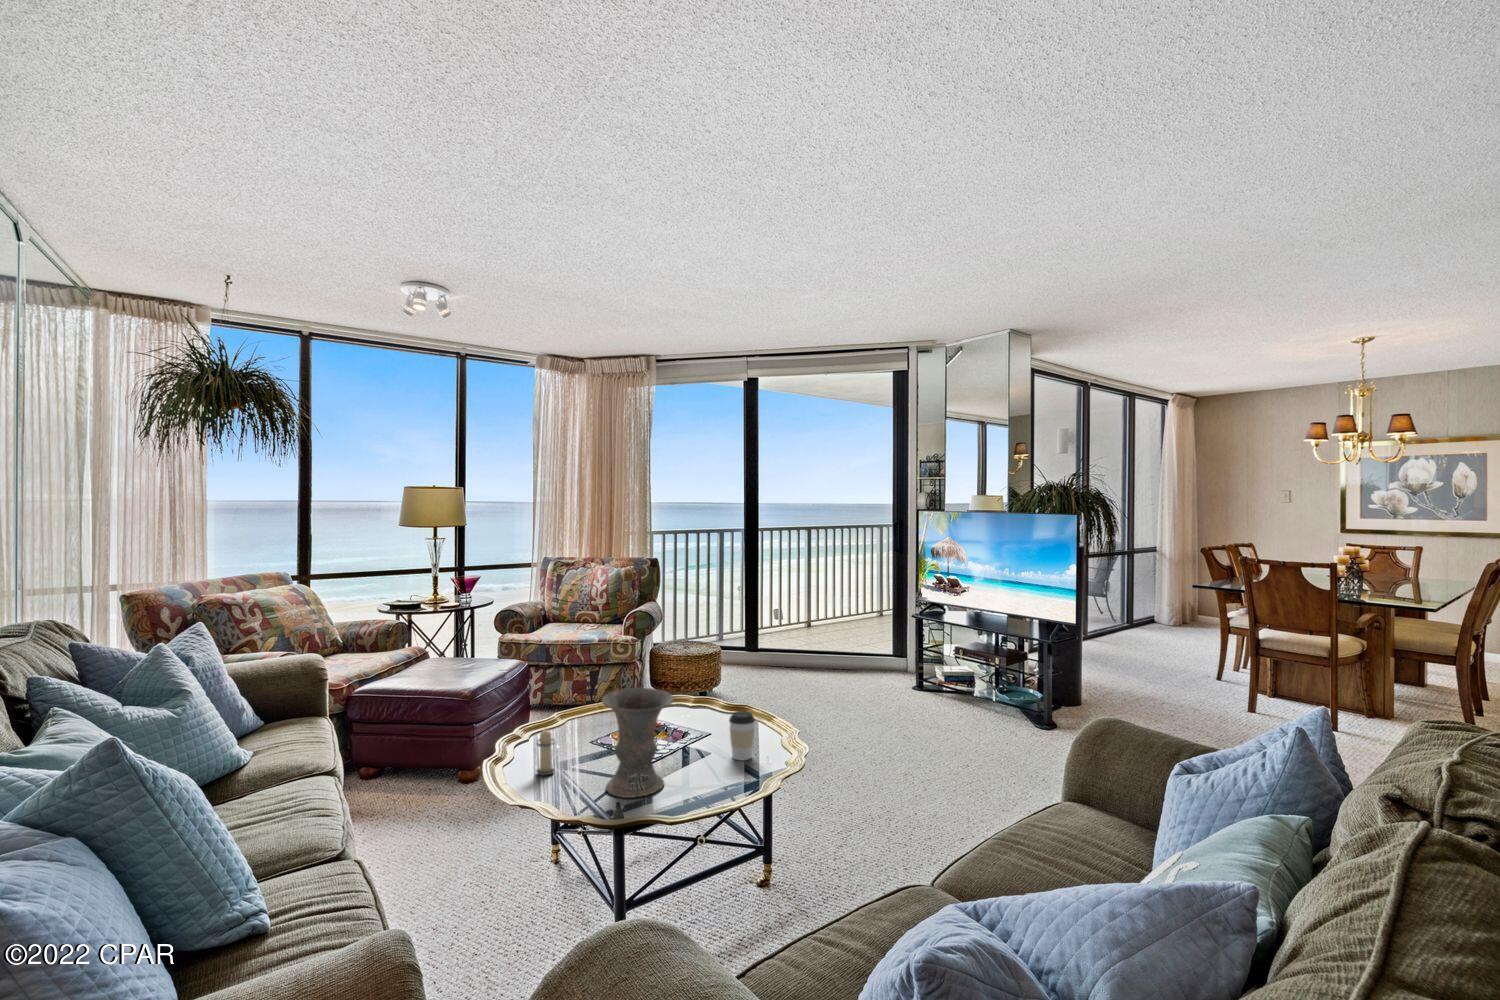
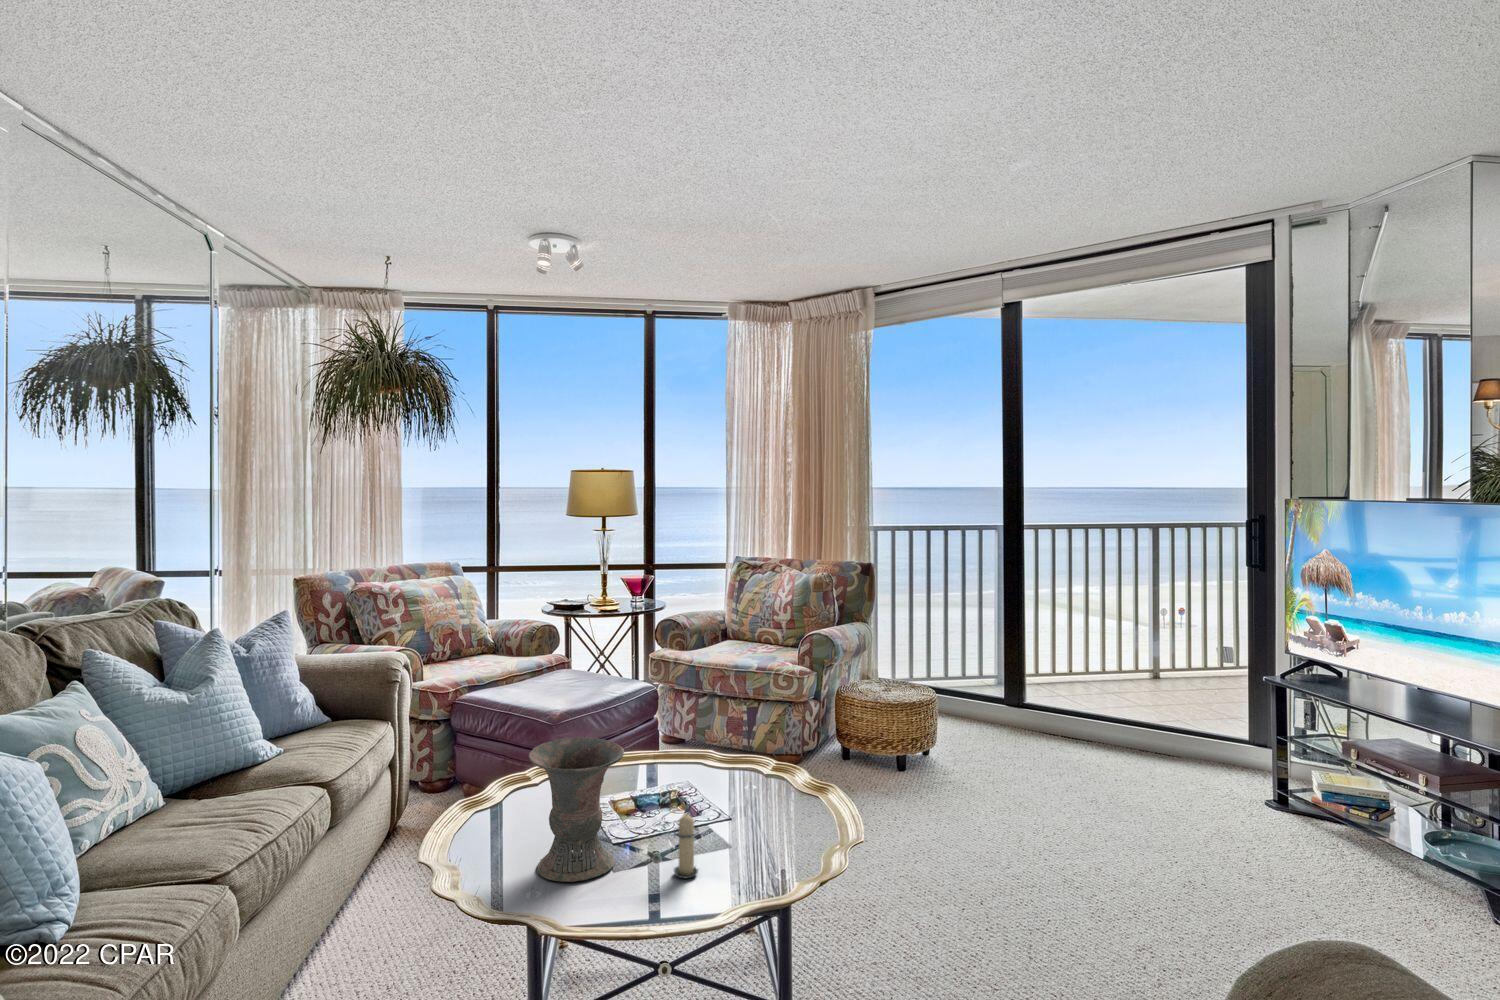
coffee cup: present [729,711,755,760] -> none [728,791,765,861]
candle: present [537,729,555,776] -> present [673,813,698,878]

